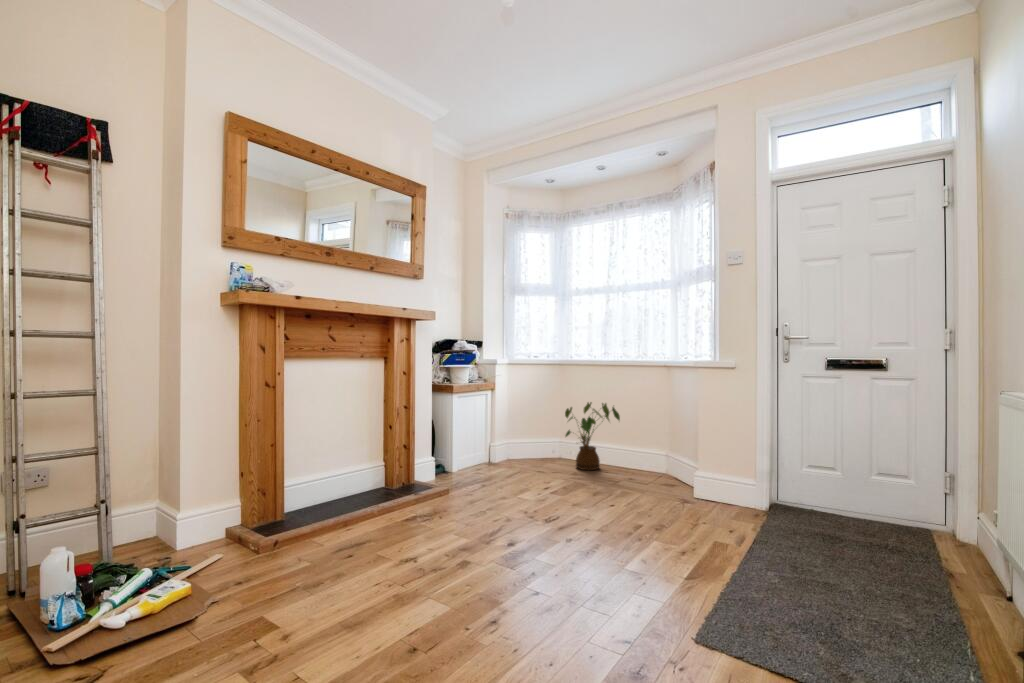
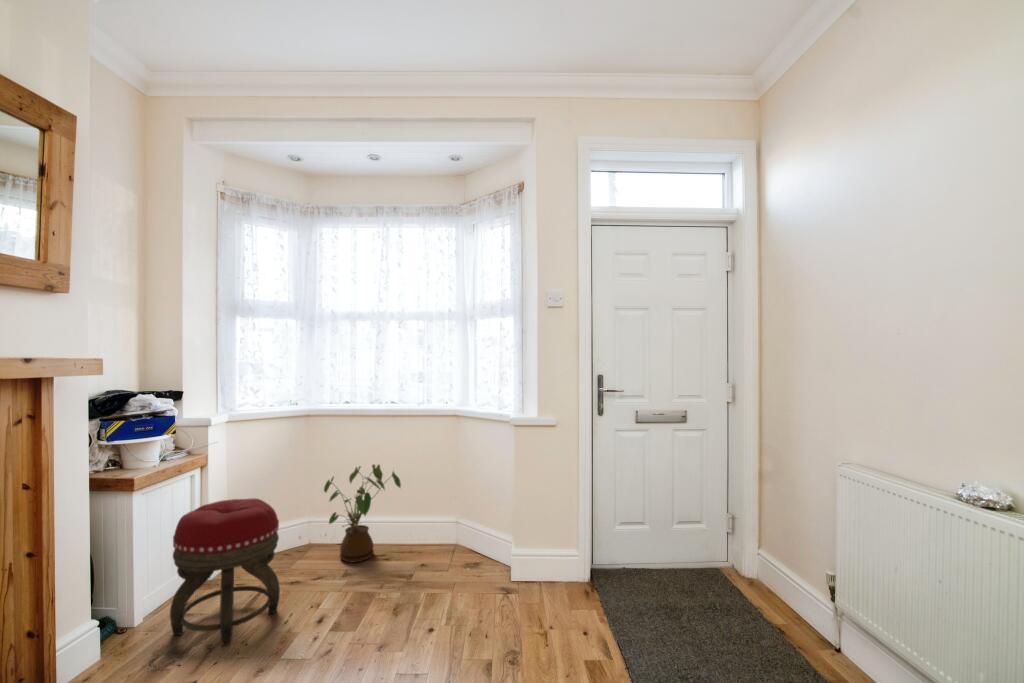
footstool: none [468,406,527,486] -> present [170,498,280,646]

